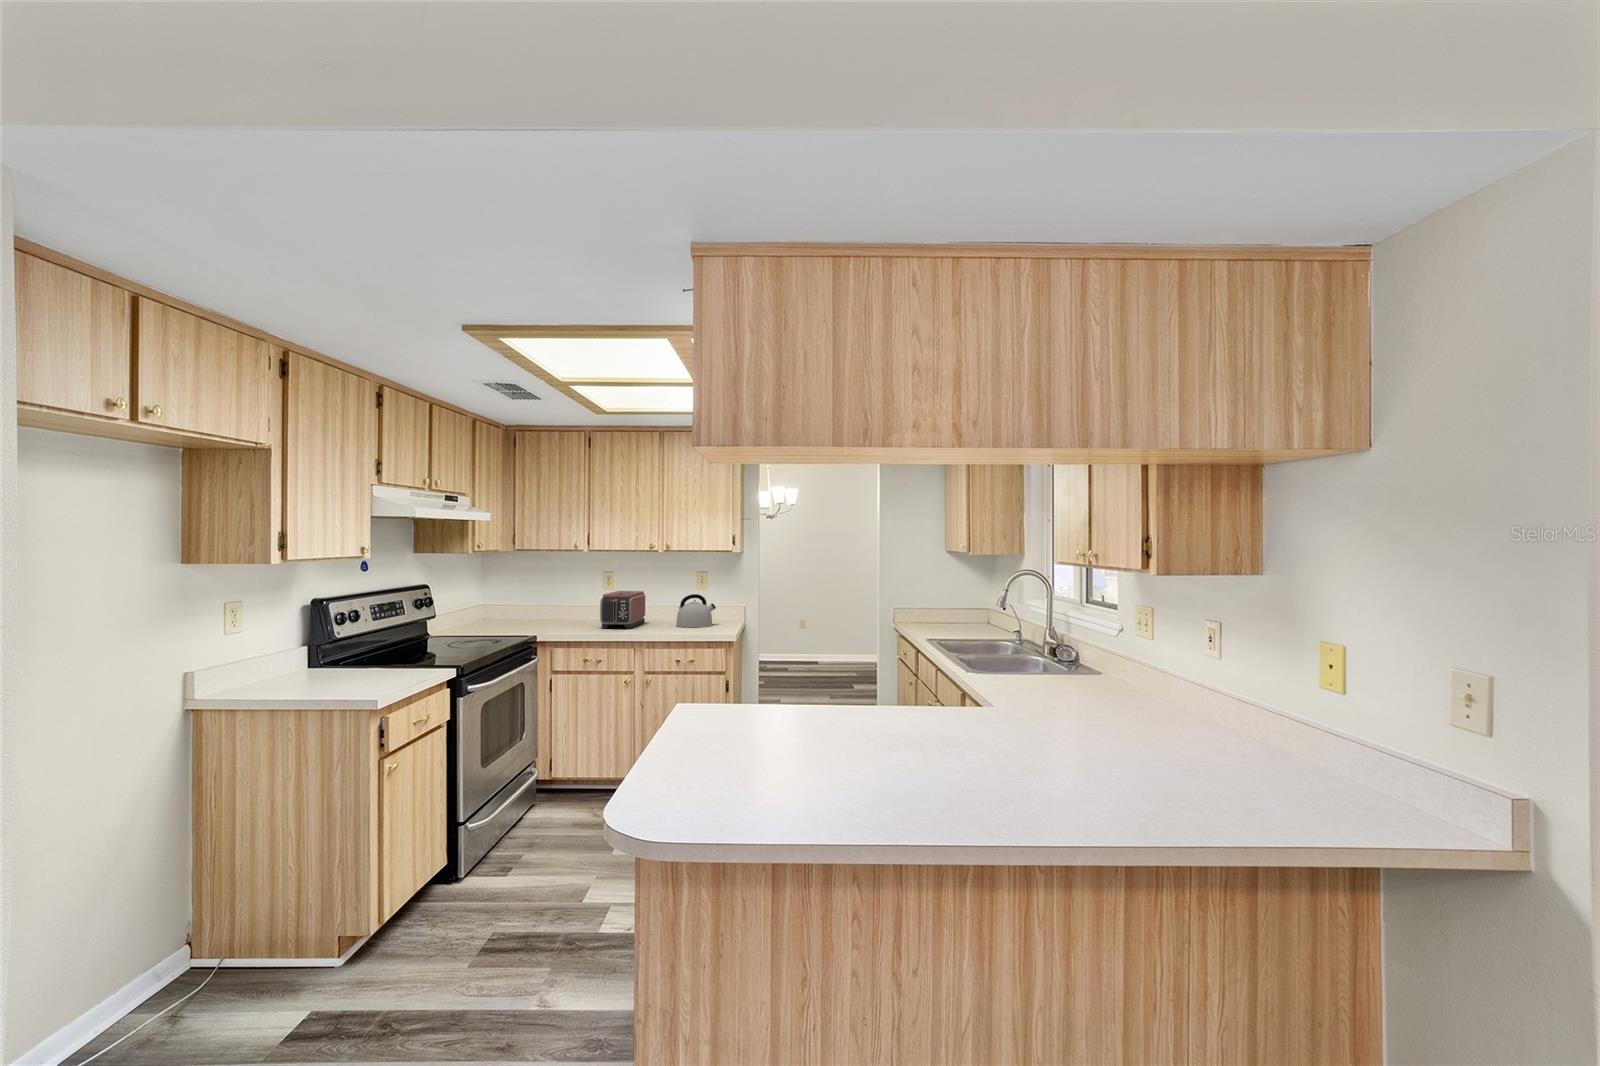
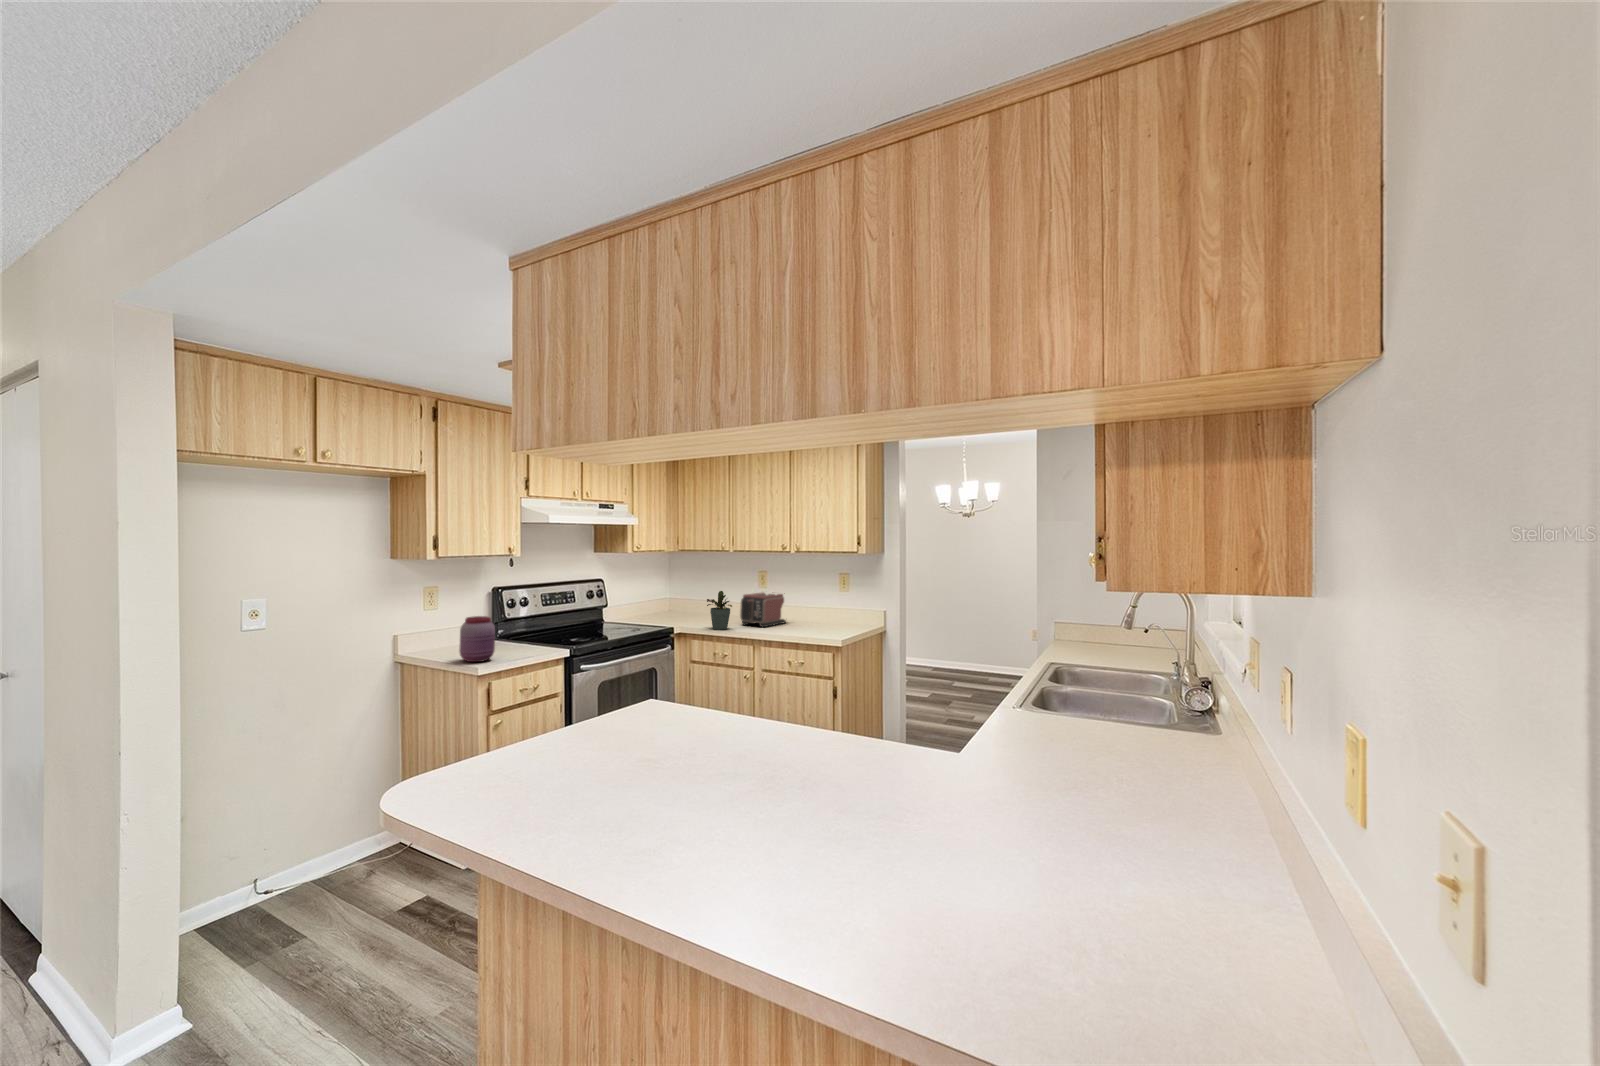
potted plant: none [568,591,600,635] -> present [707,591,732,630]
kettle: present [676,594,716,627] -> none [808,599,846,631]
jar: none [328,635,377,695] -> present [459,616,495,662]

